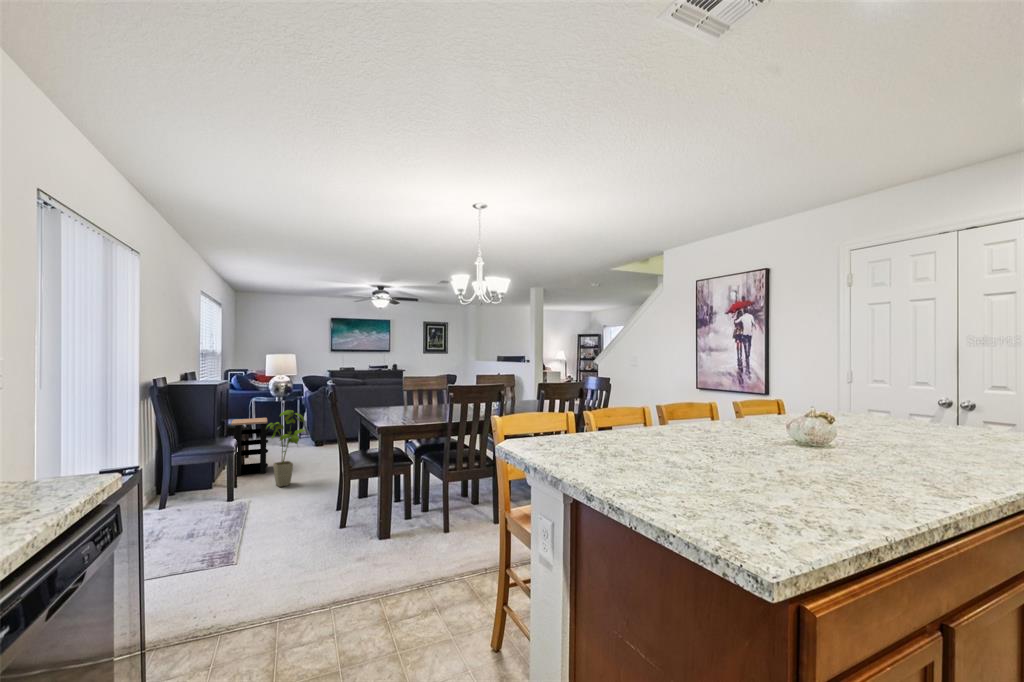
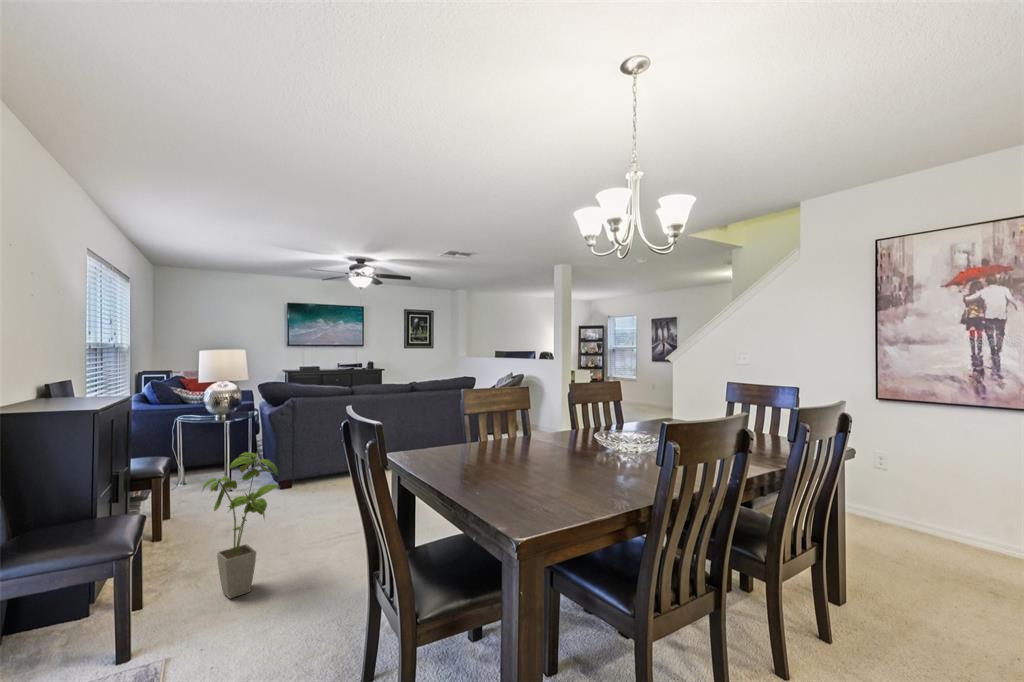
side table: present [231,418,268,476] -> none [134,457,206,570]

